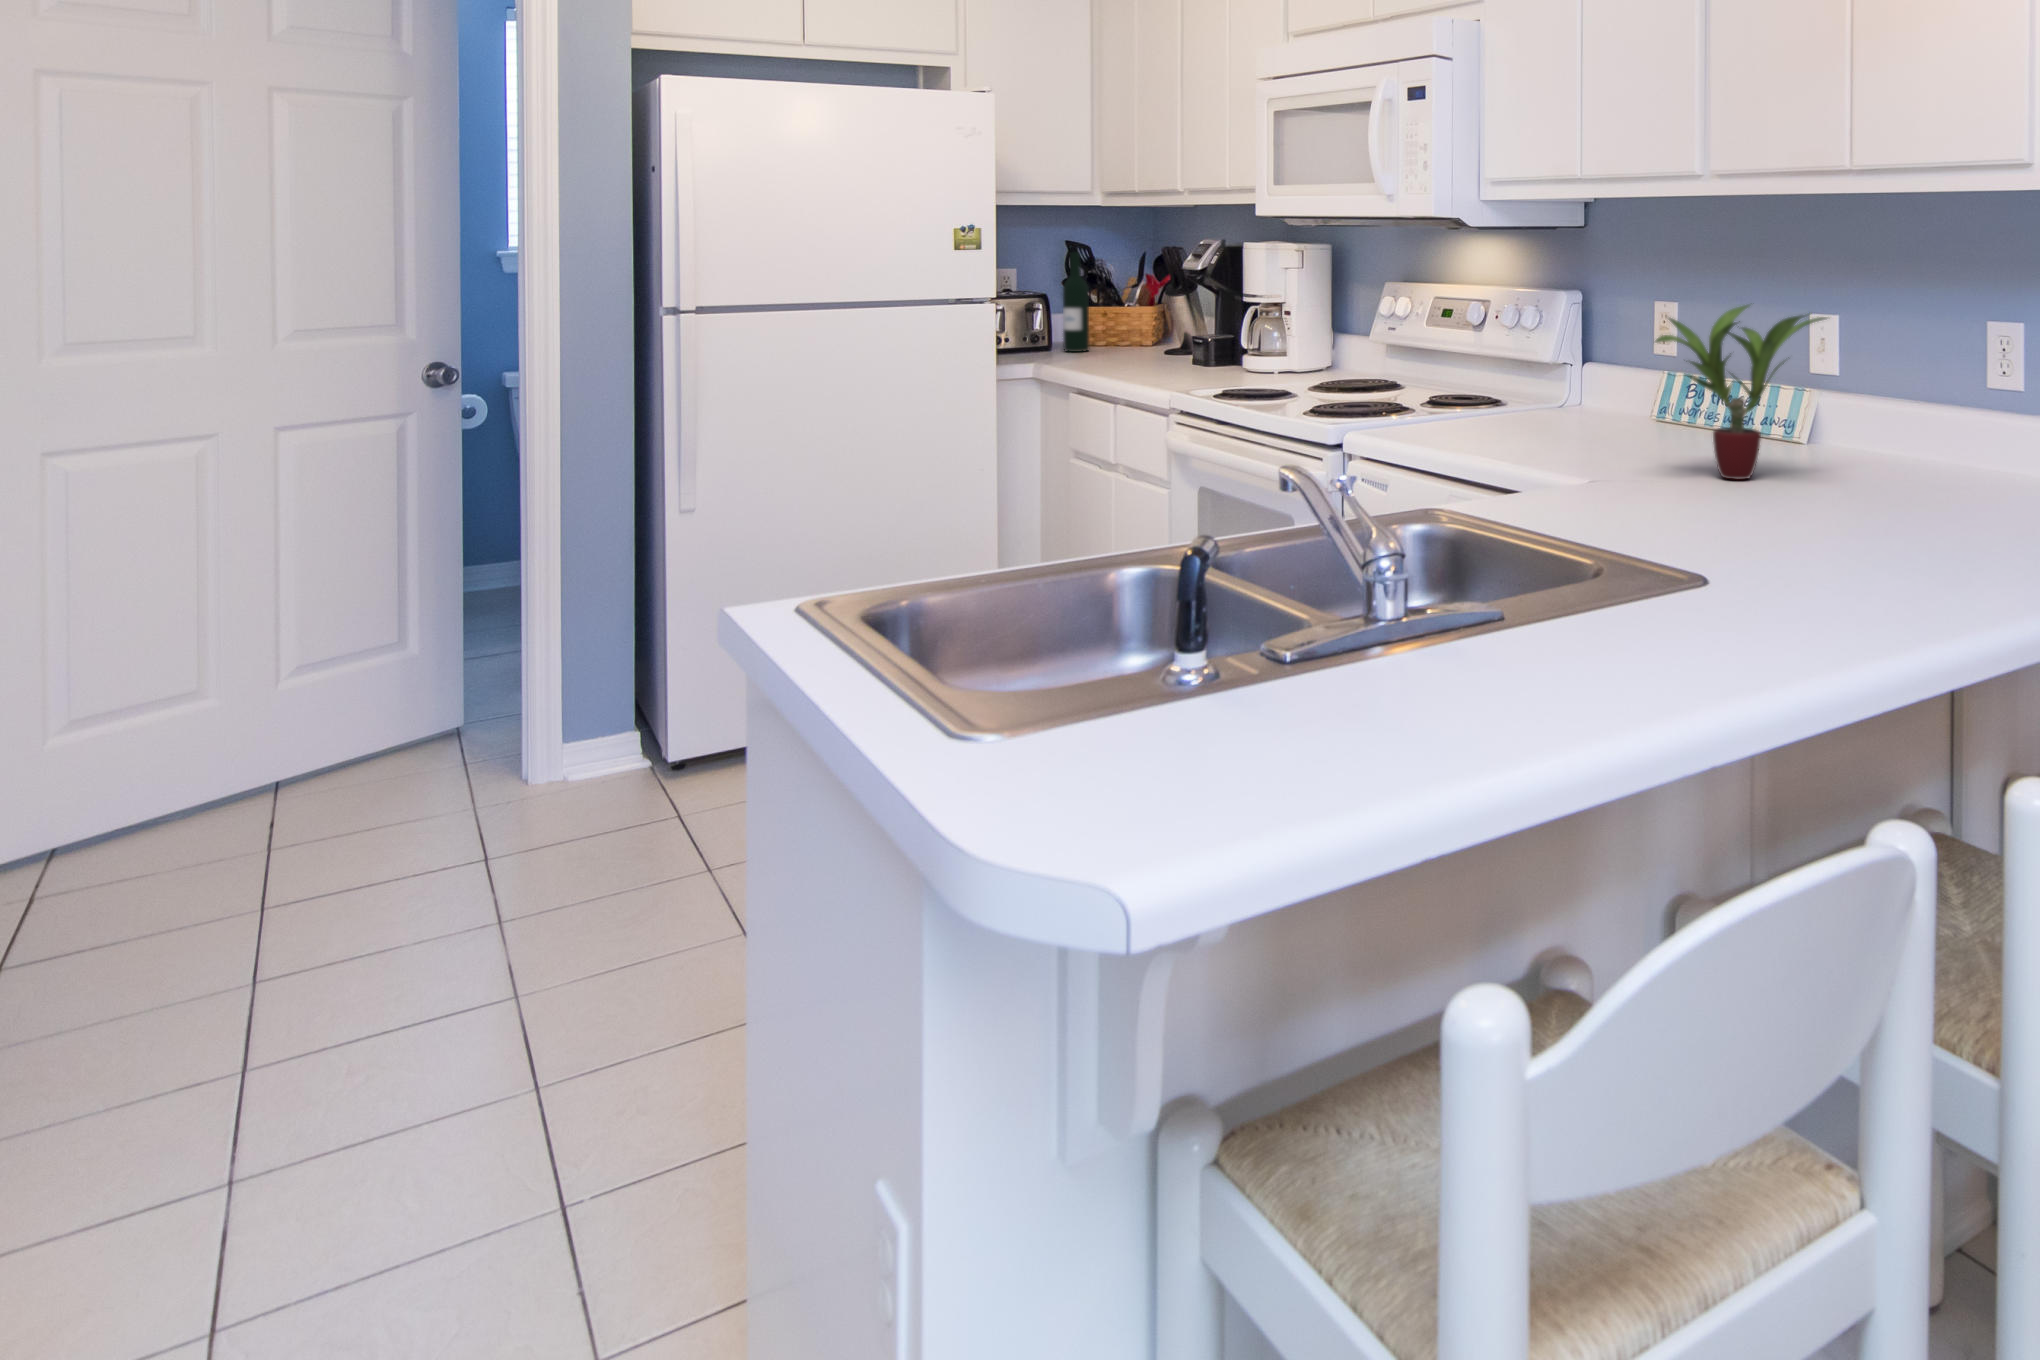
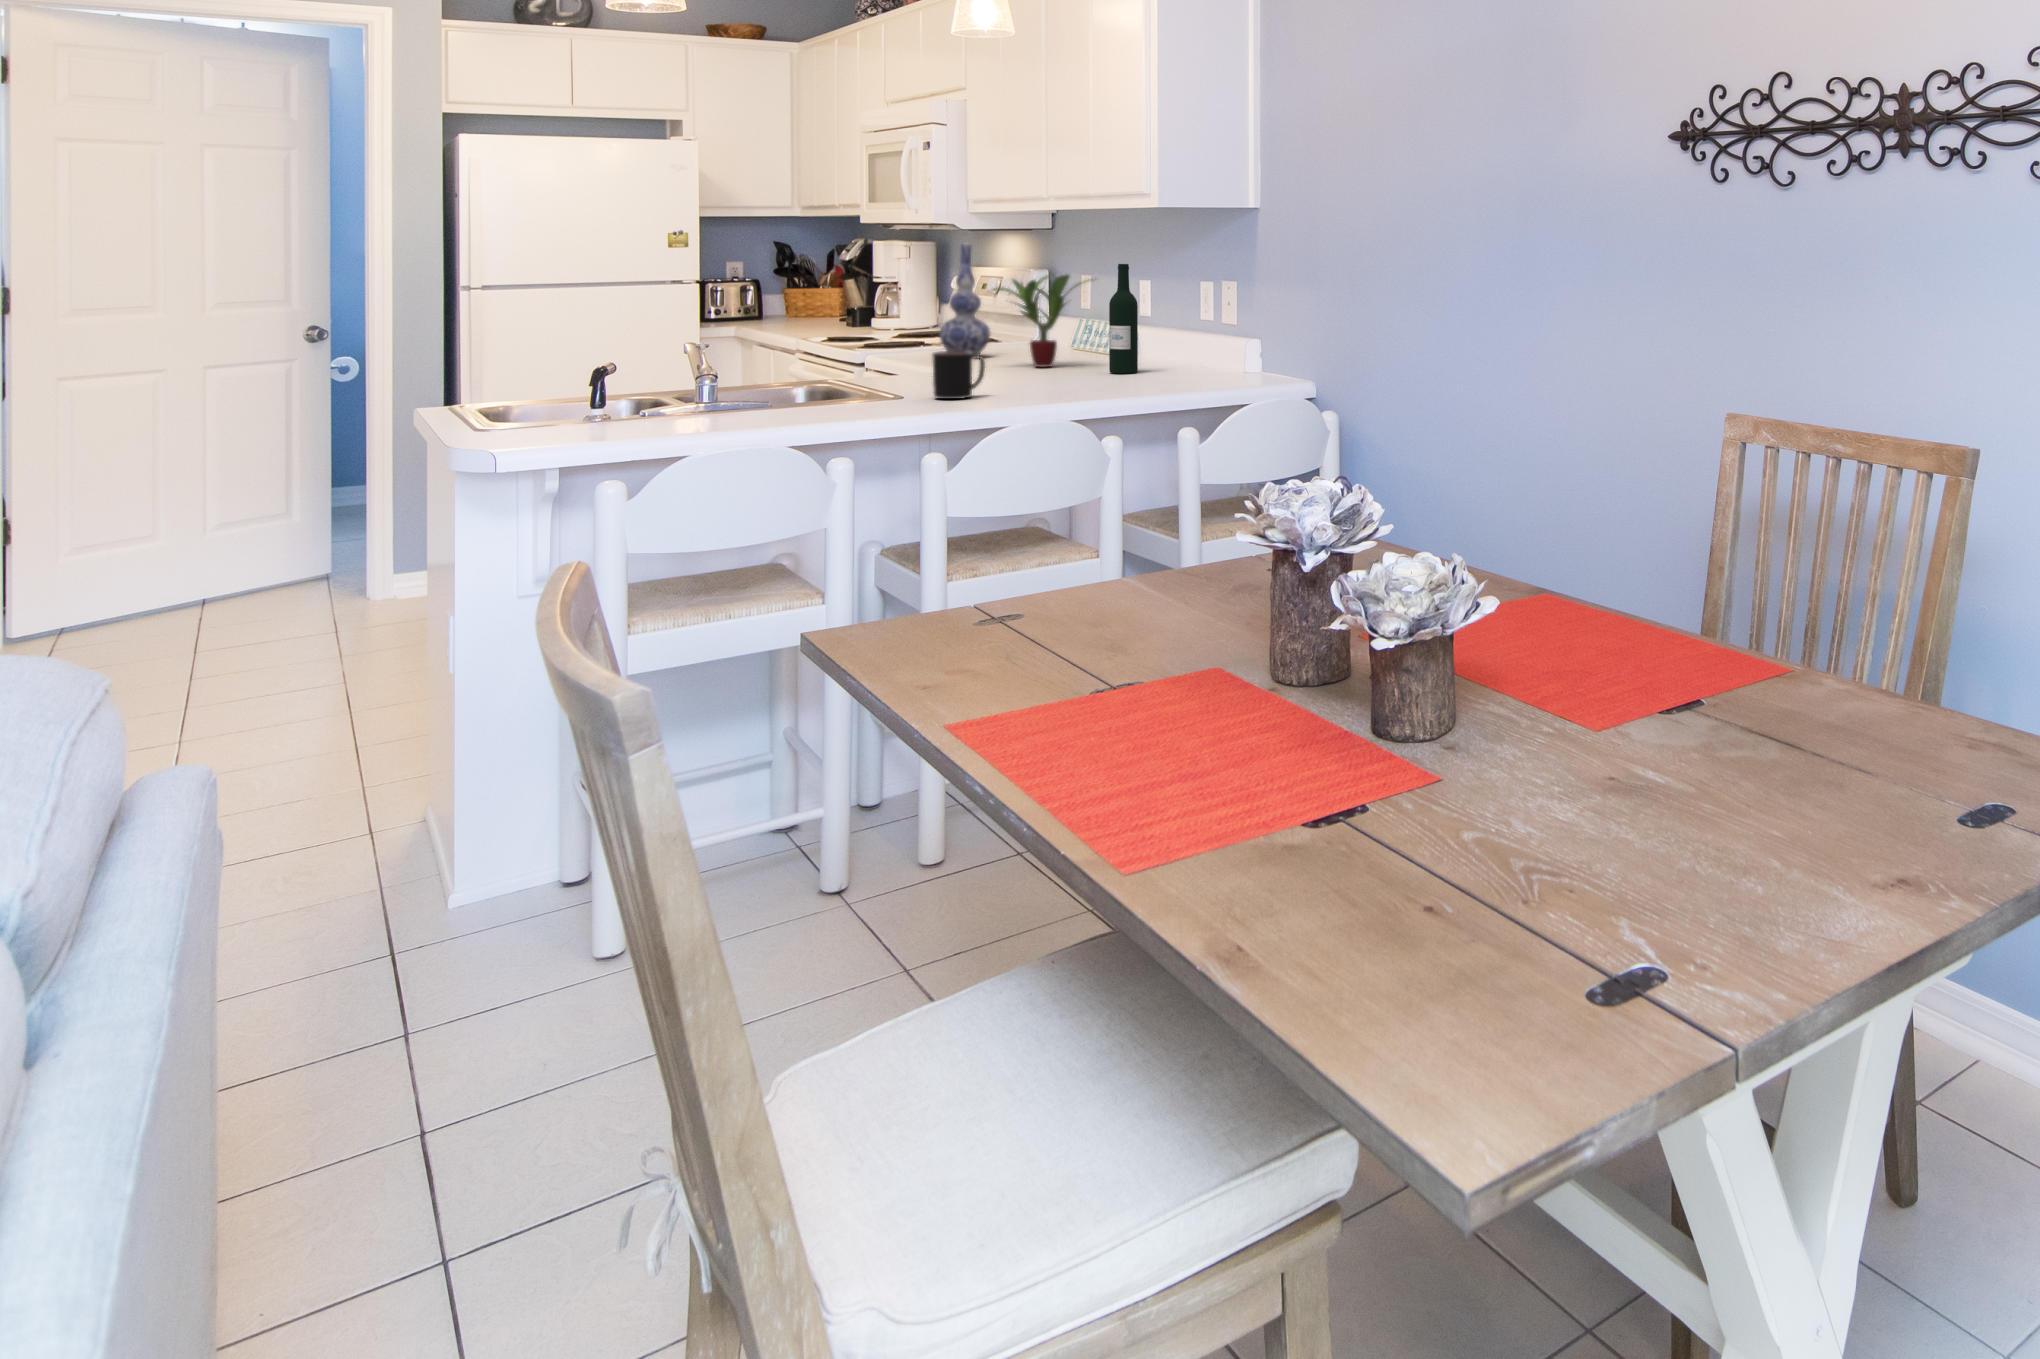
wine bottle: present [1063,252,1089,352] -> present [1109,264,1138,373]
vase: none [1490,252,1572,449] -> present [939,244,990,356]
mug: none [1801,501,1886,615] -> present [933,351,985,399]

